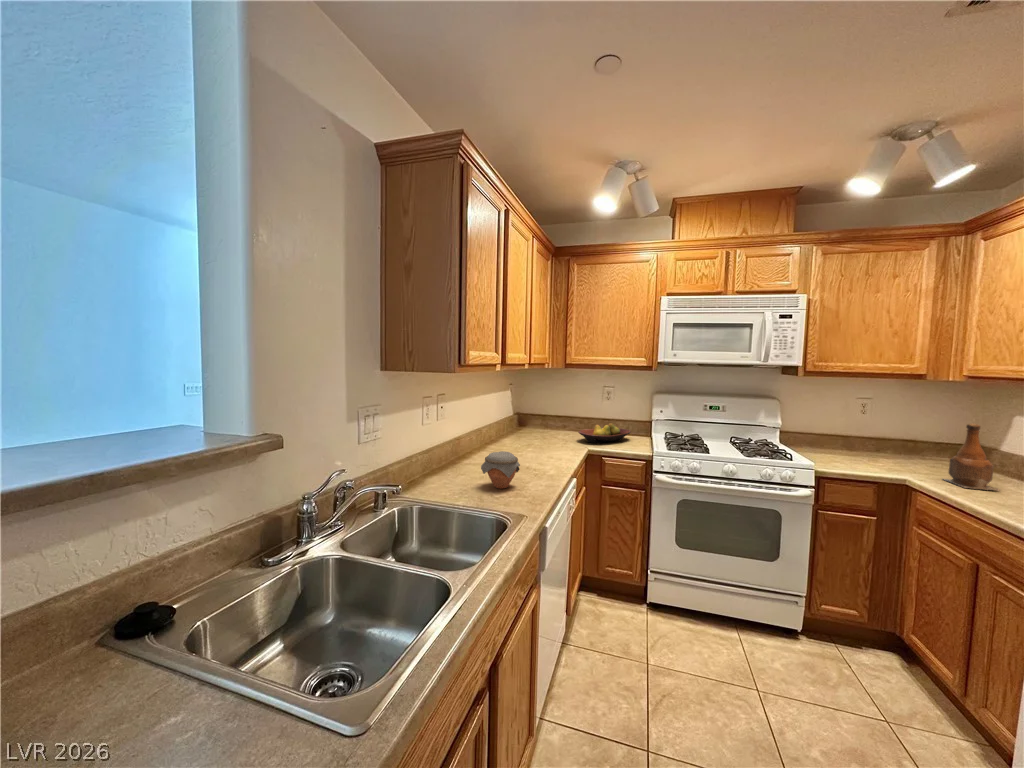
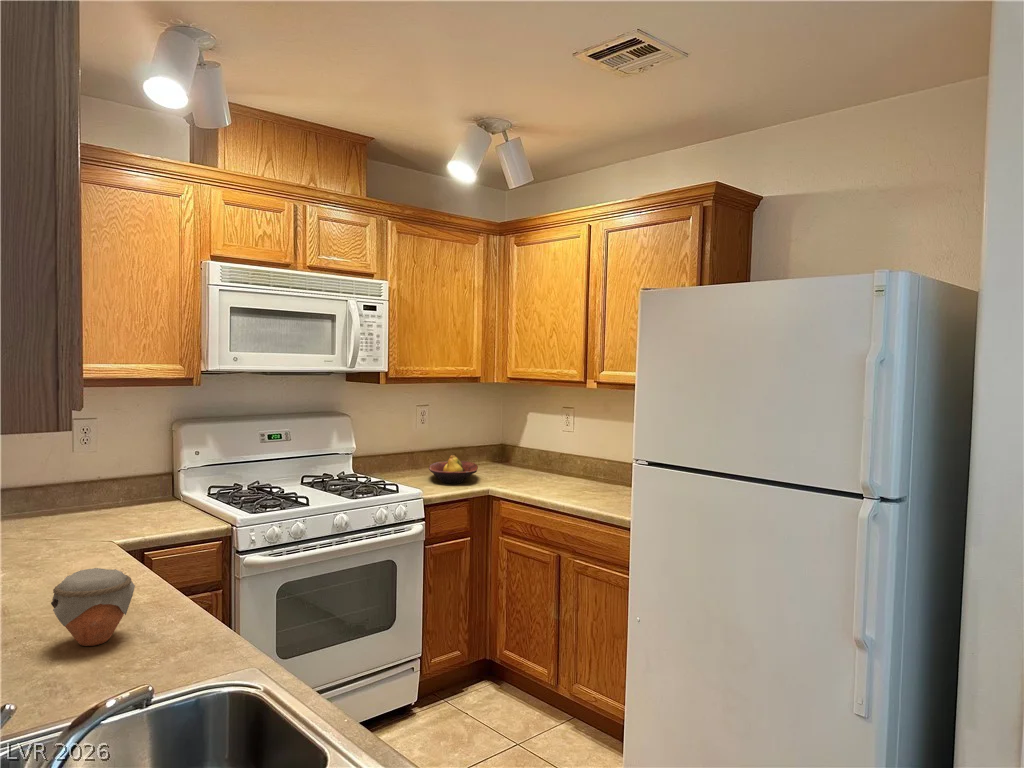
fruit bowl: present [578,423,631,443] -> present [429,455,478,484]
bottle: present [944,424,999,490] -> none [510,425,550,488]

